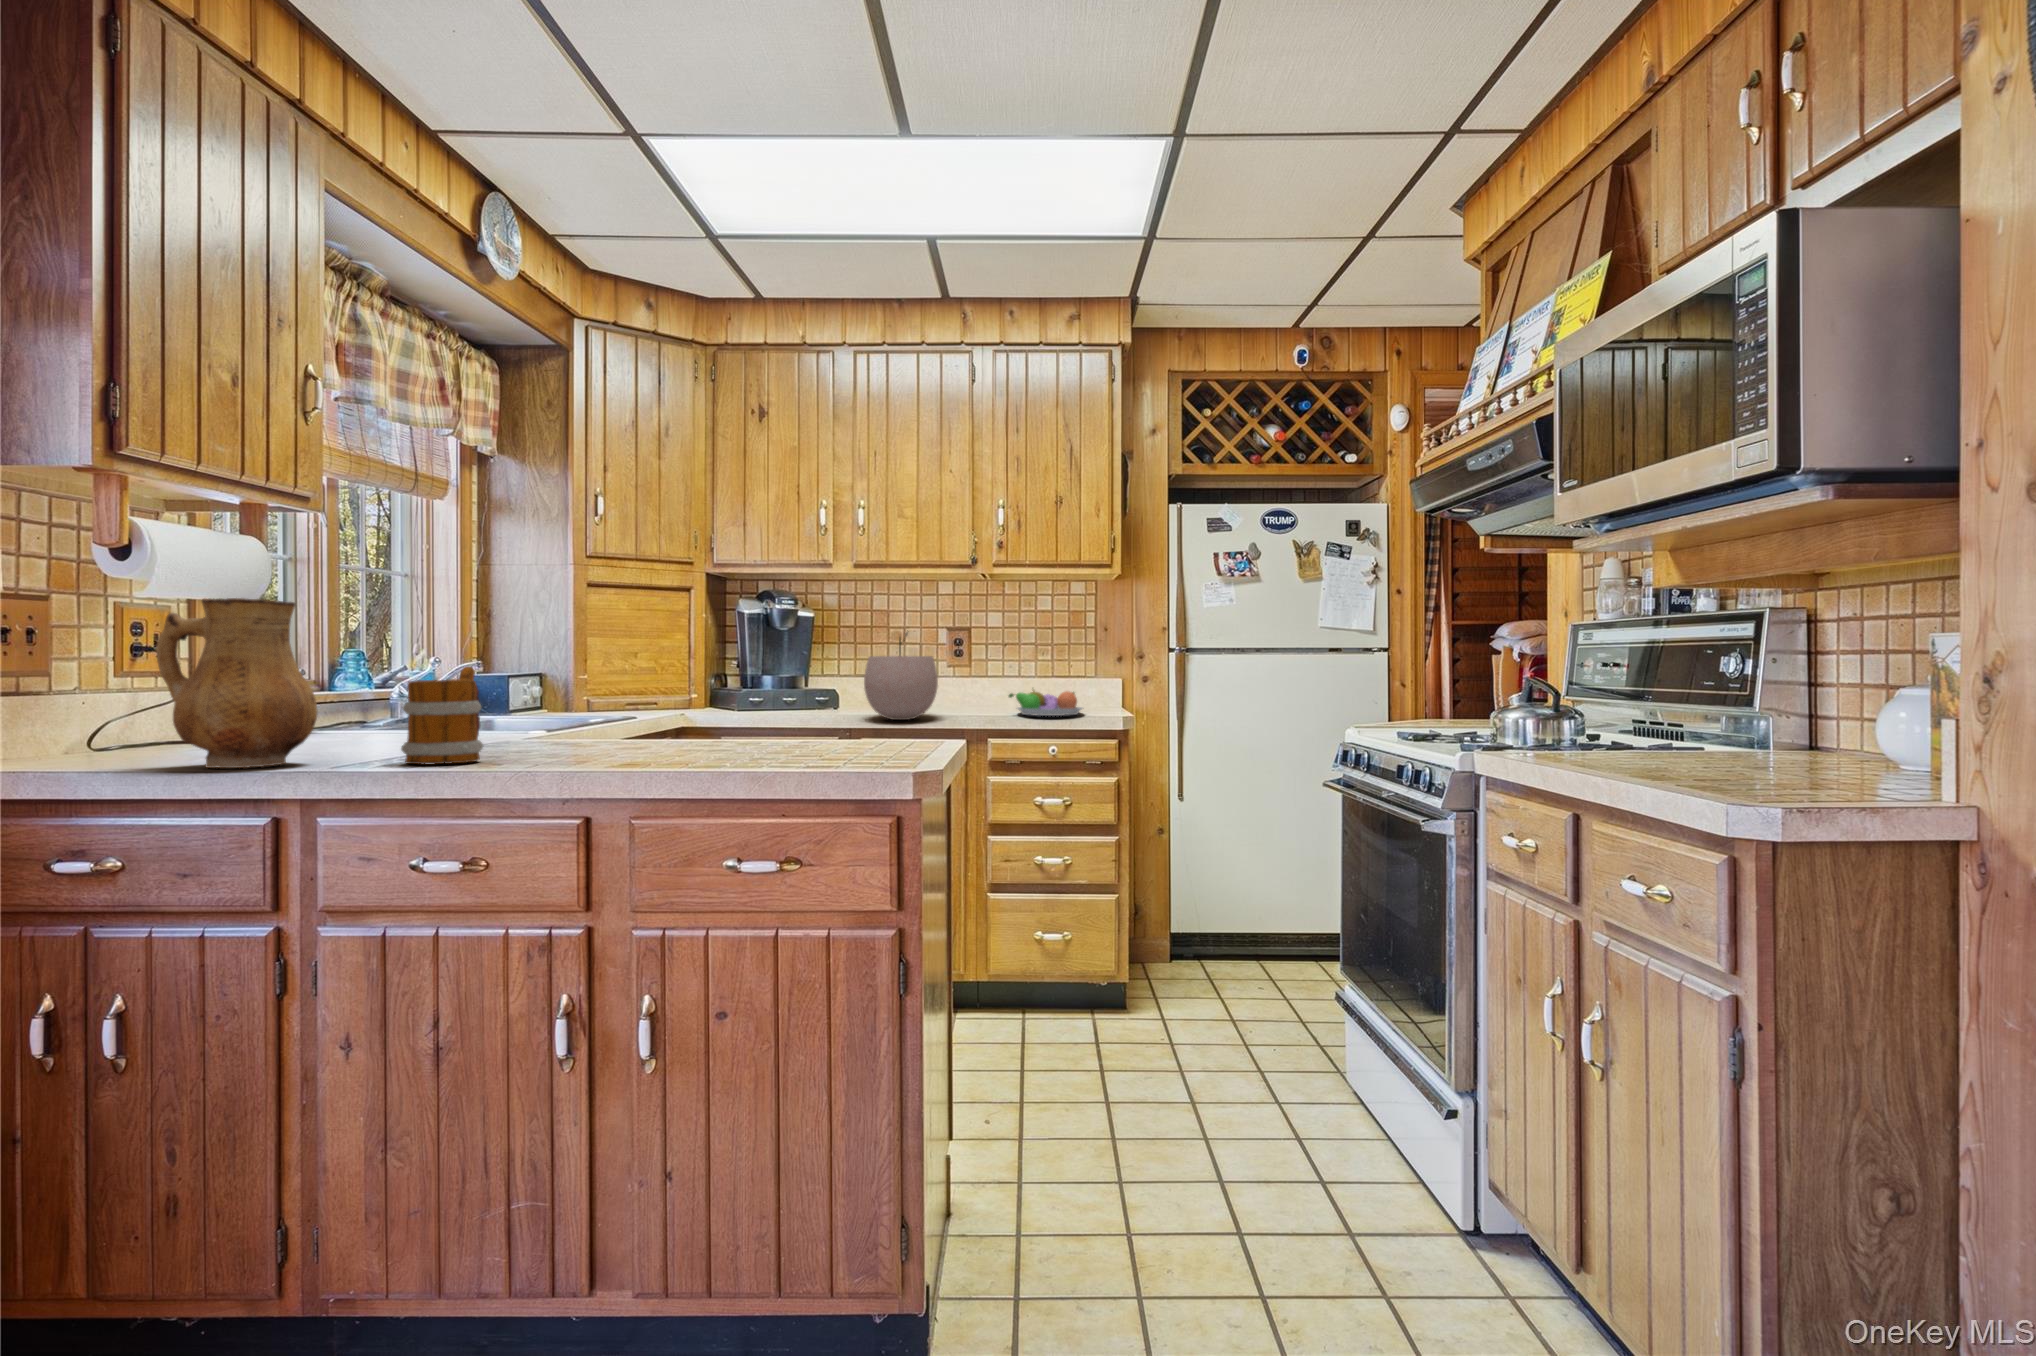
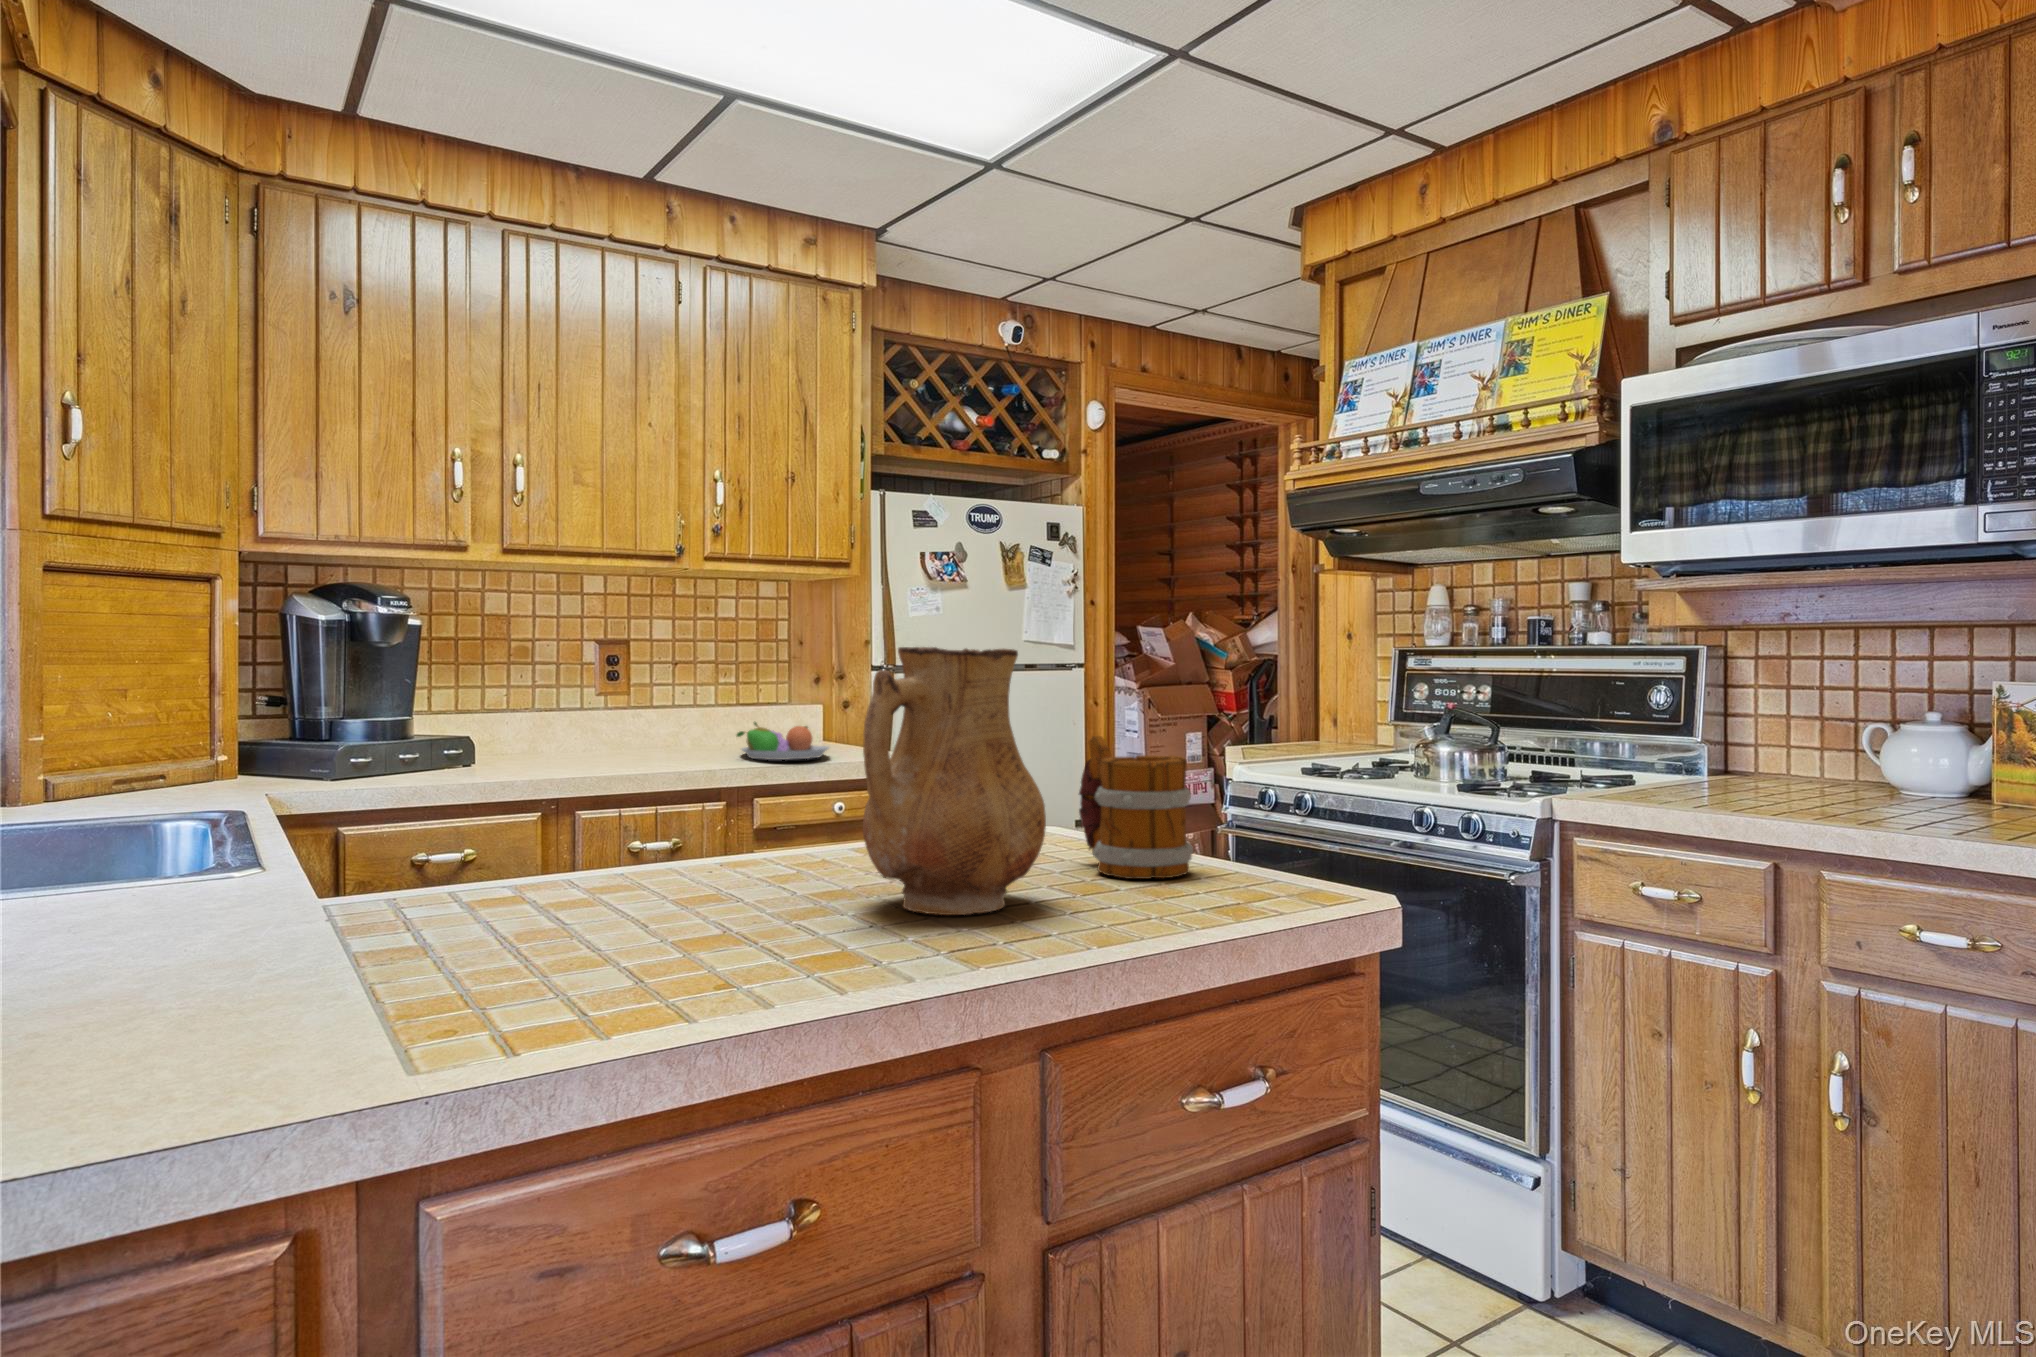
ceramic pitcher: present [156,598,317,768] -> present [863,647,1046,915]
plant pot: present [864,633,938,720] -> none [555,644,664,775]
mug: present [401,667,483,764] -> present [1079,736,1193,879]

